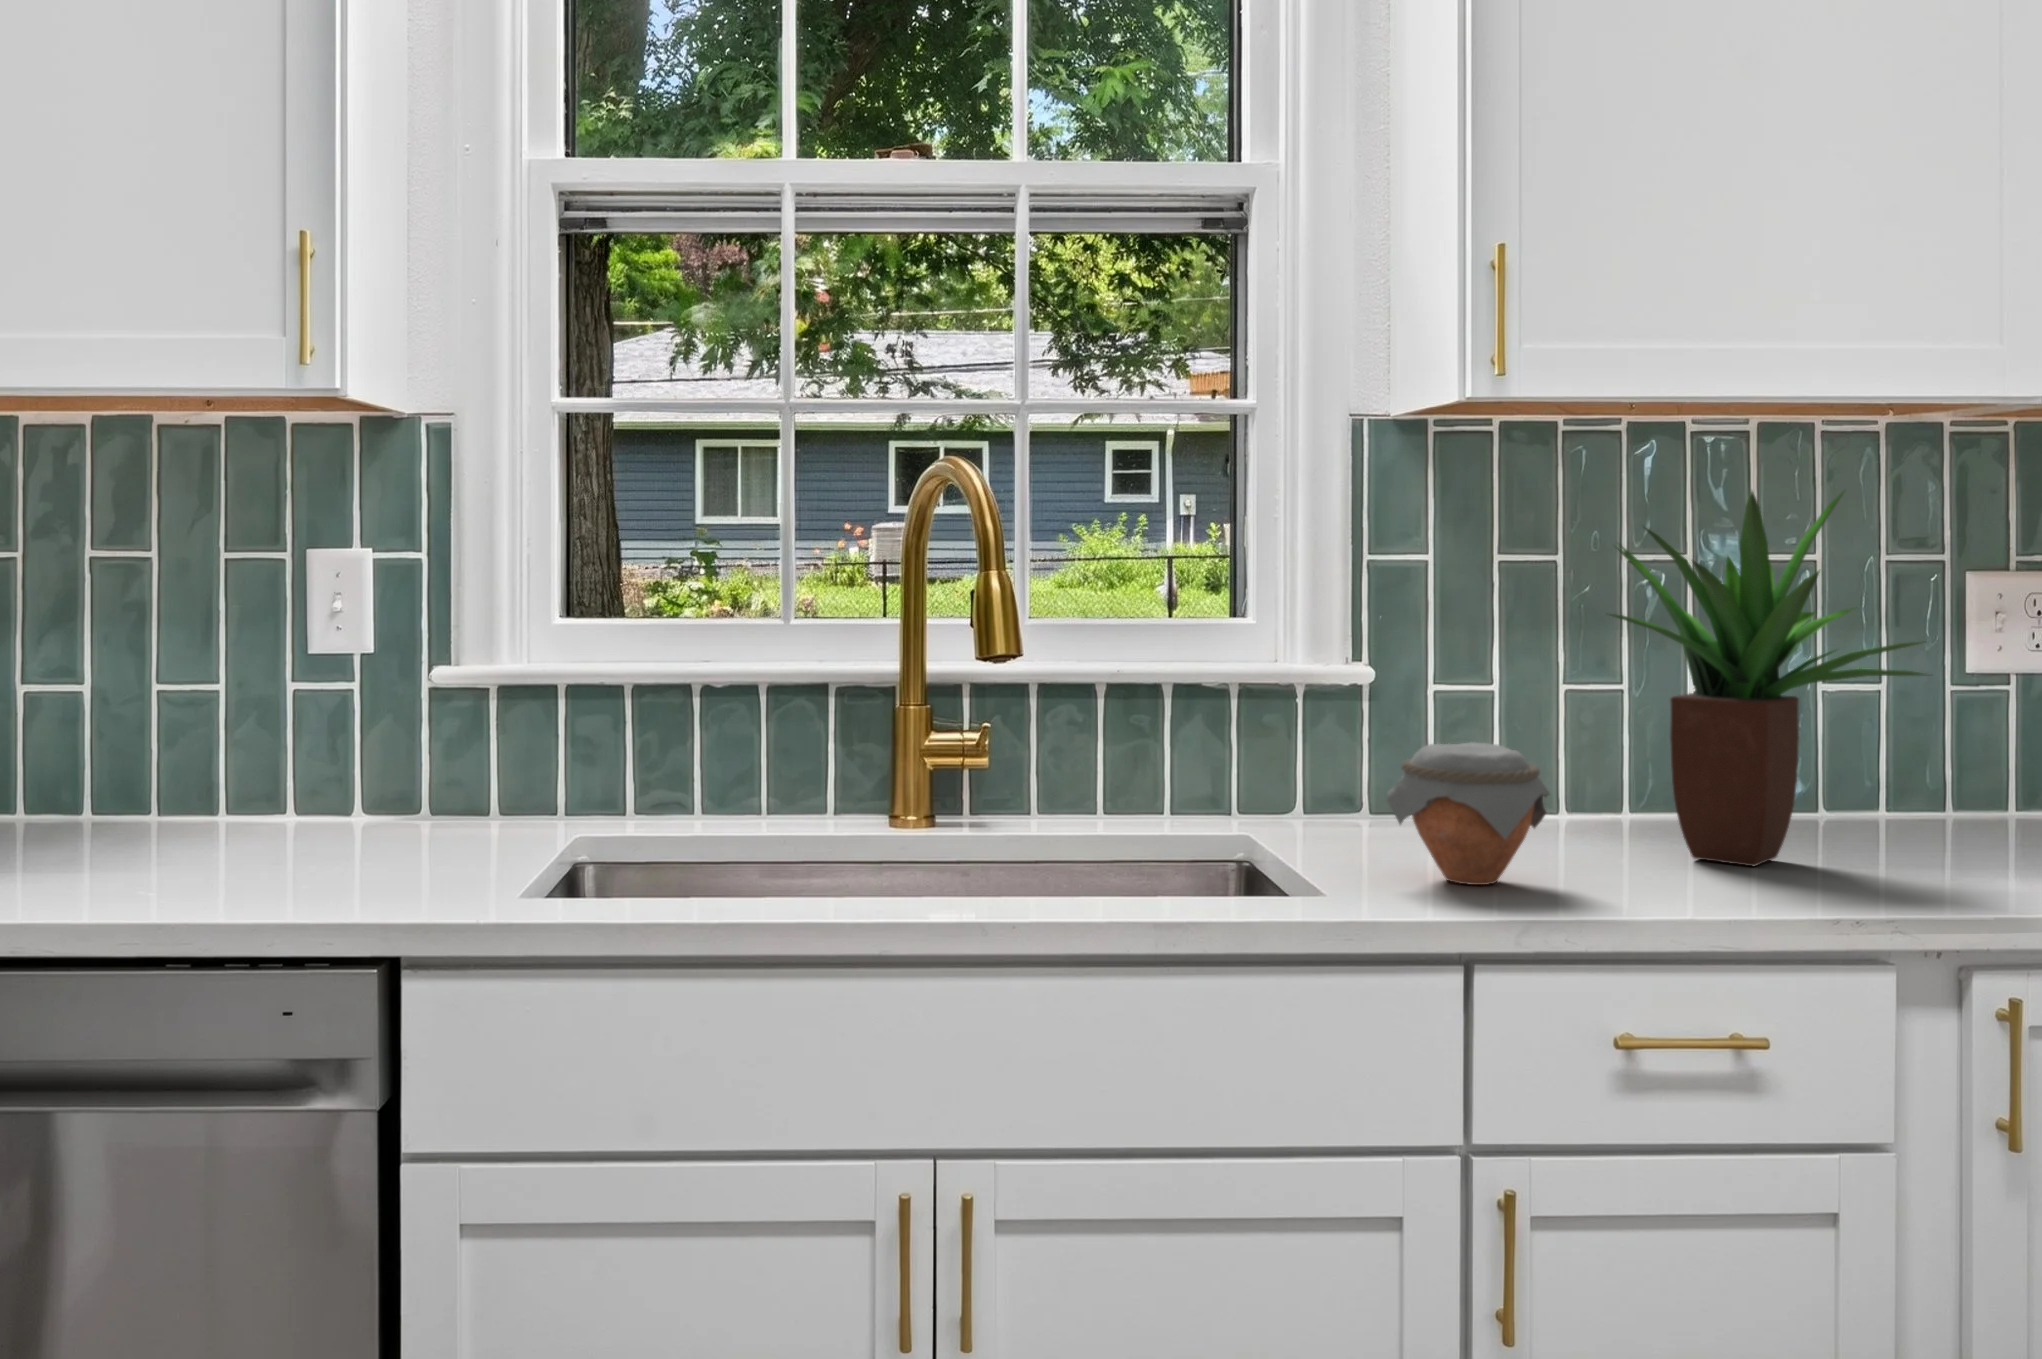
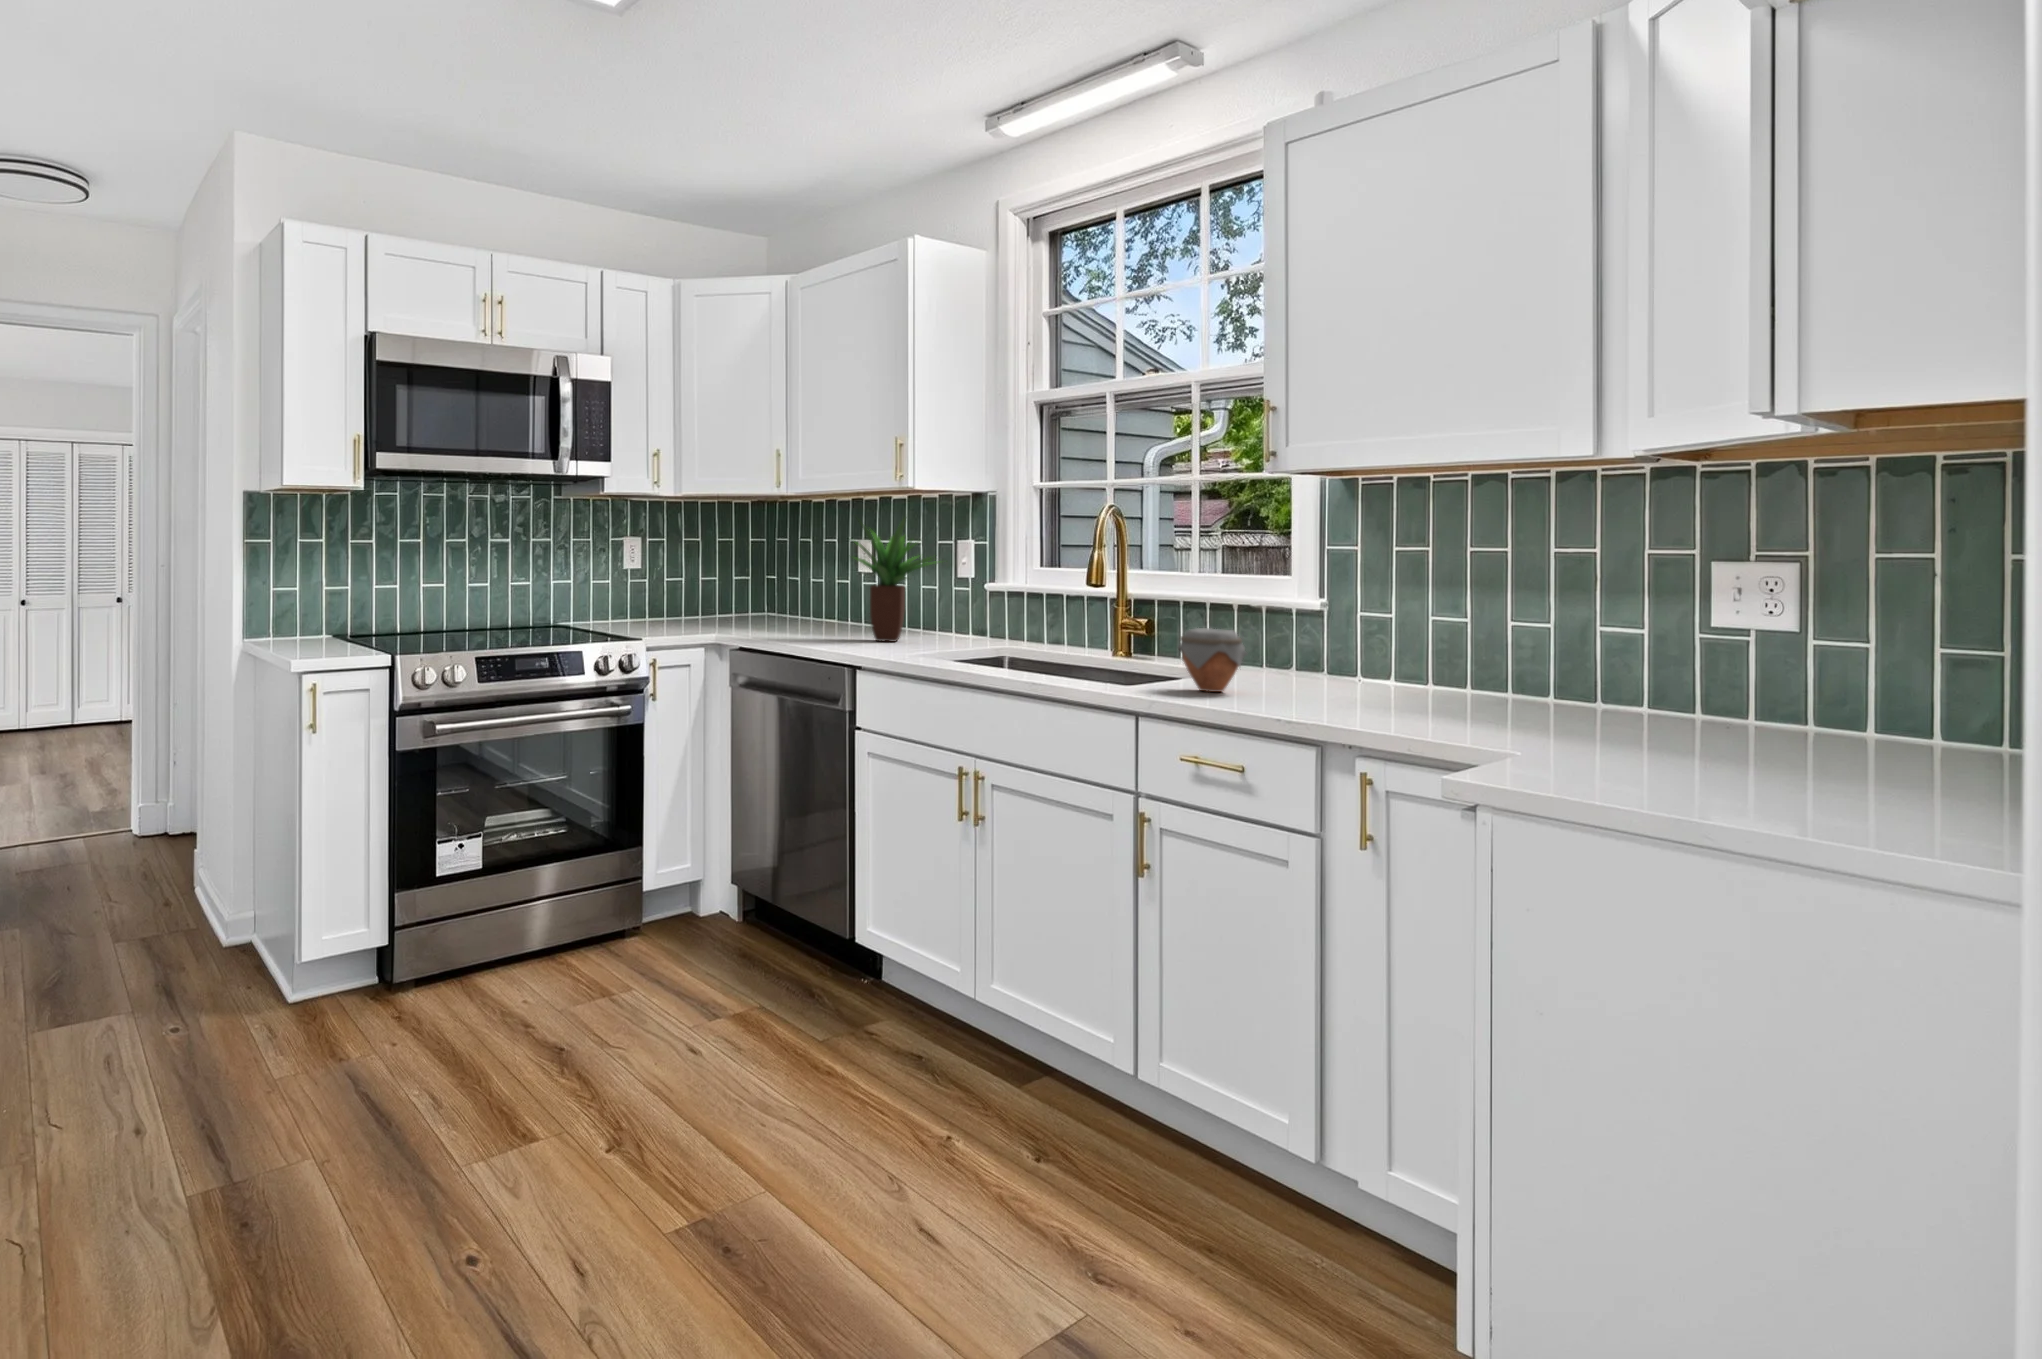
potted plant: present [1611,491,1925,866] -> present [853,518,939,642]

